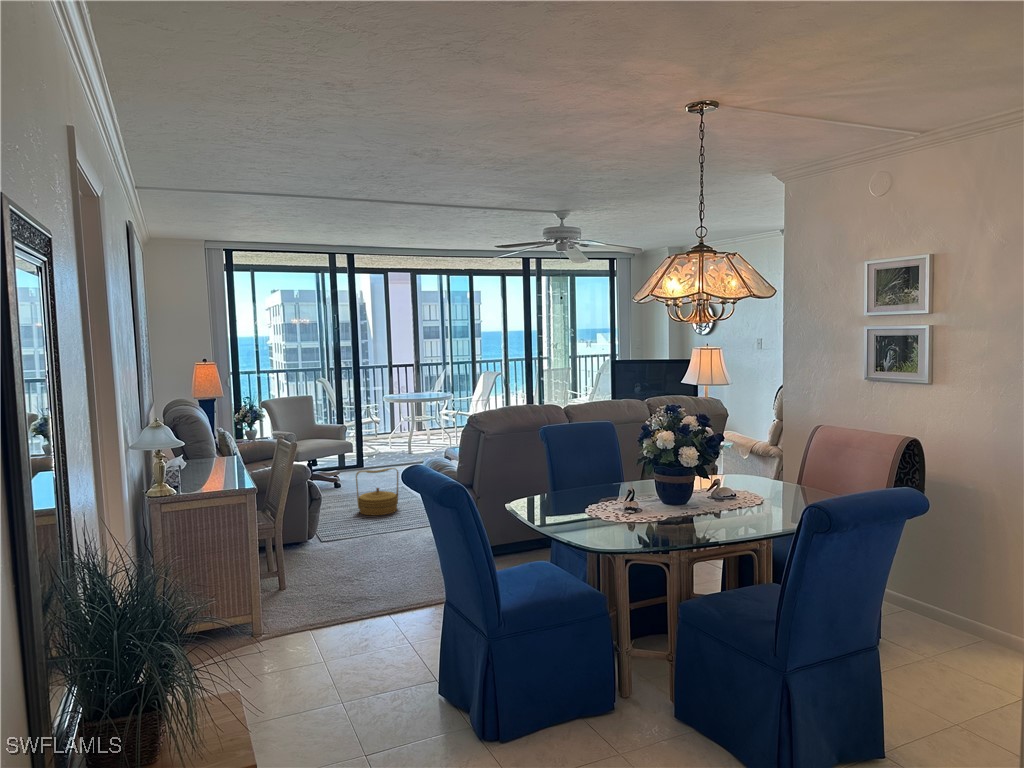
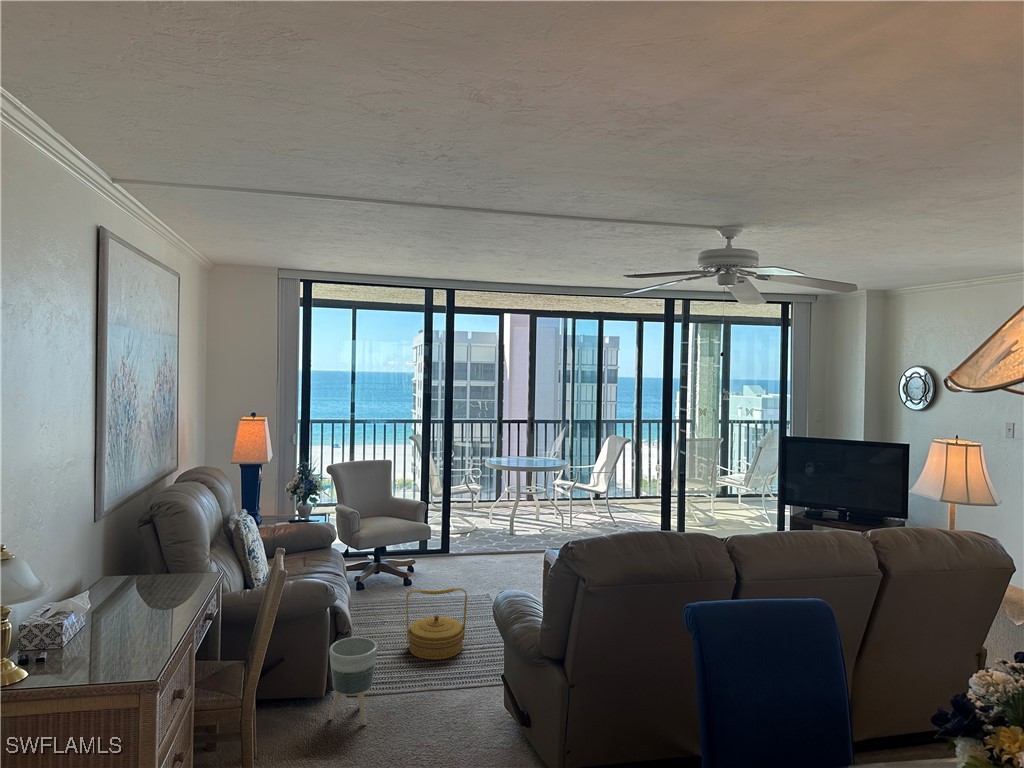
planter: none [321,491,353,542] -> present [329,637,377,725]

